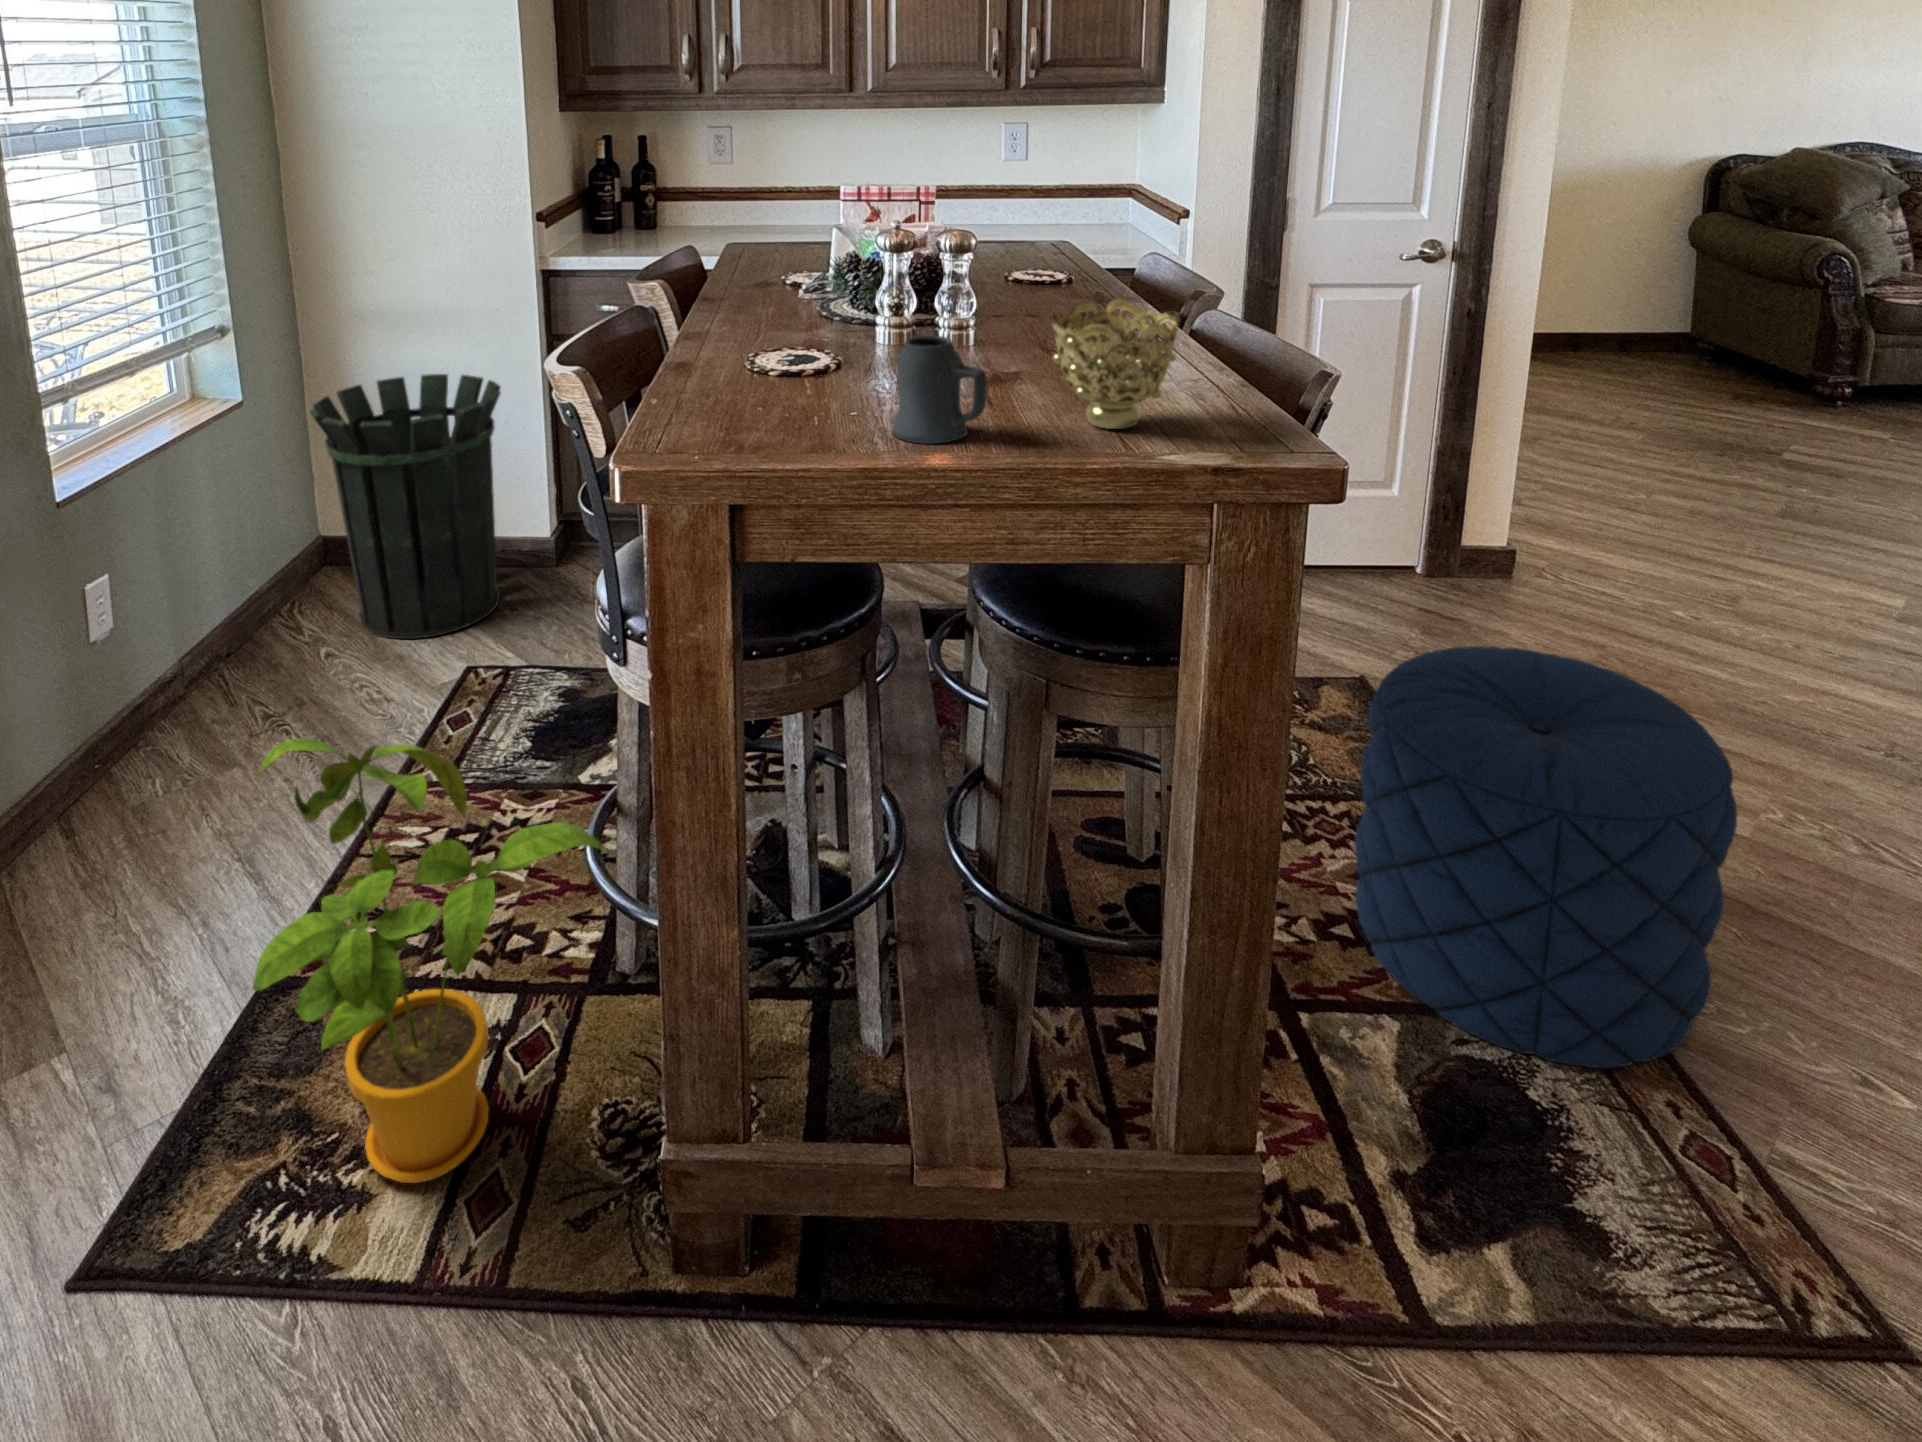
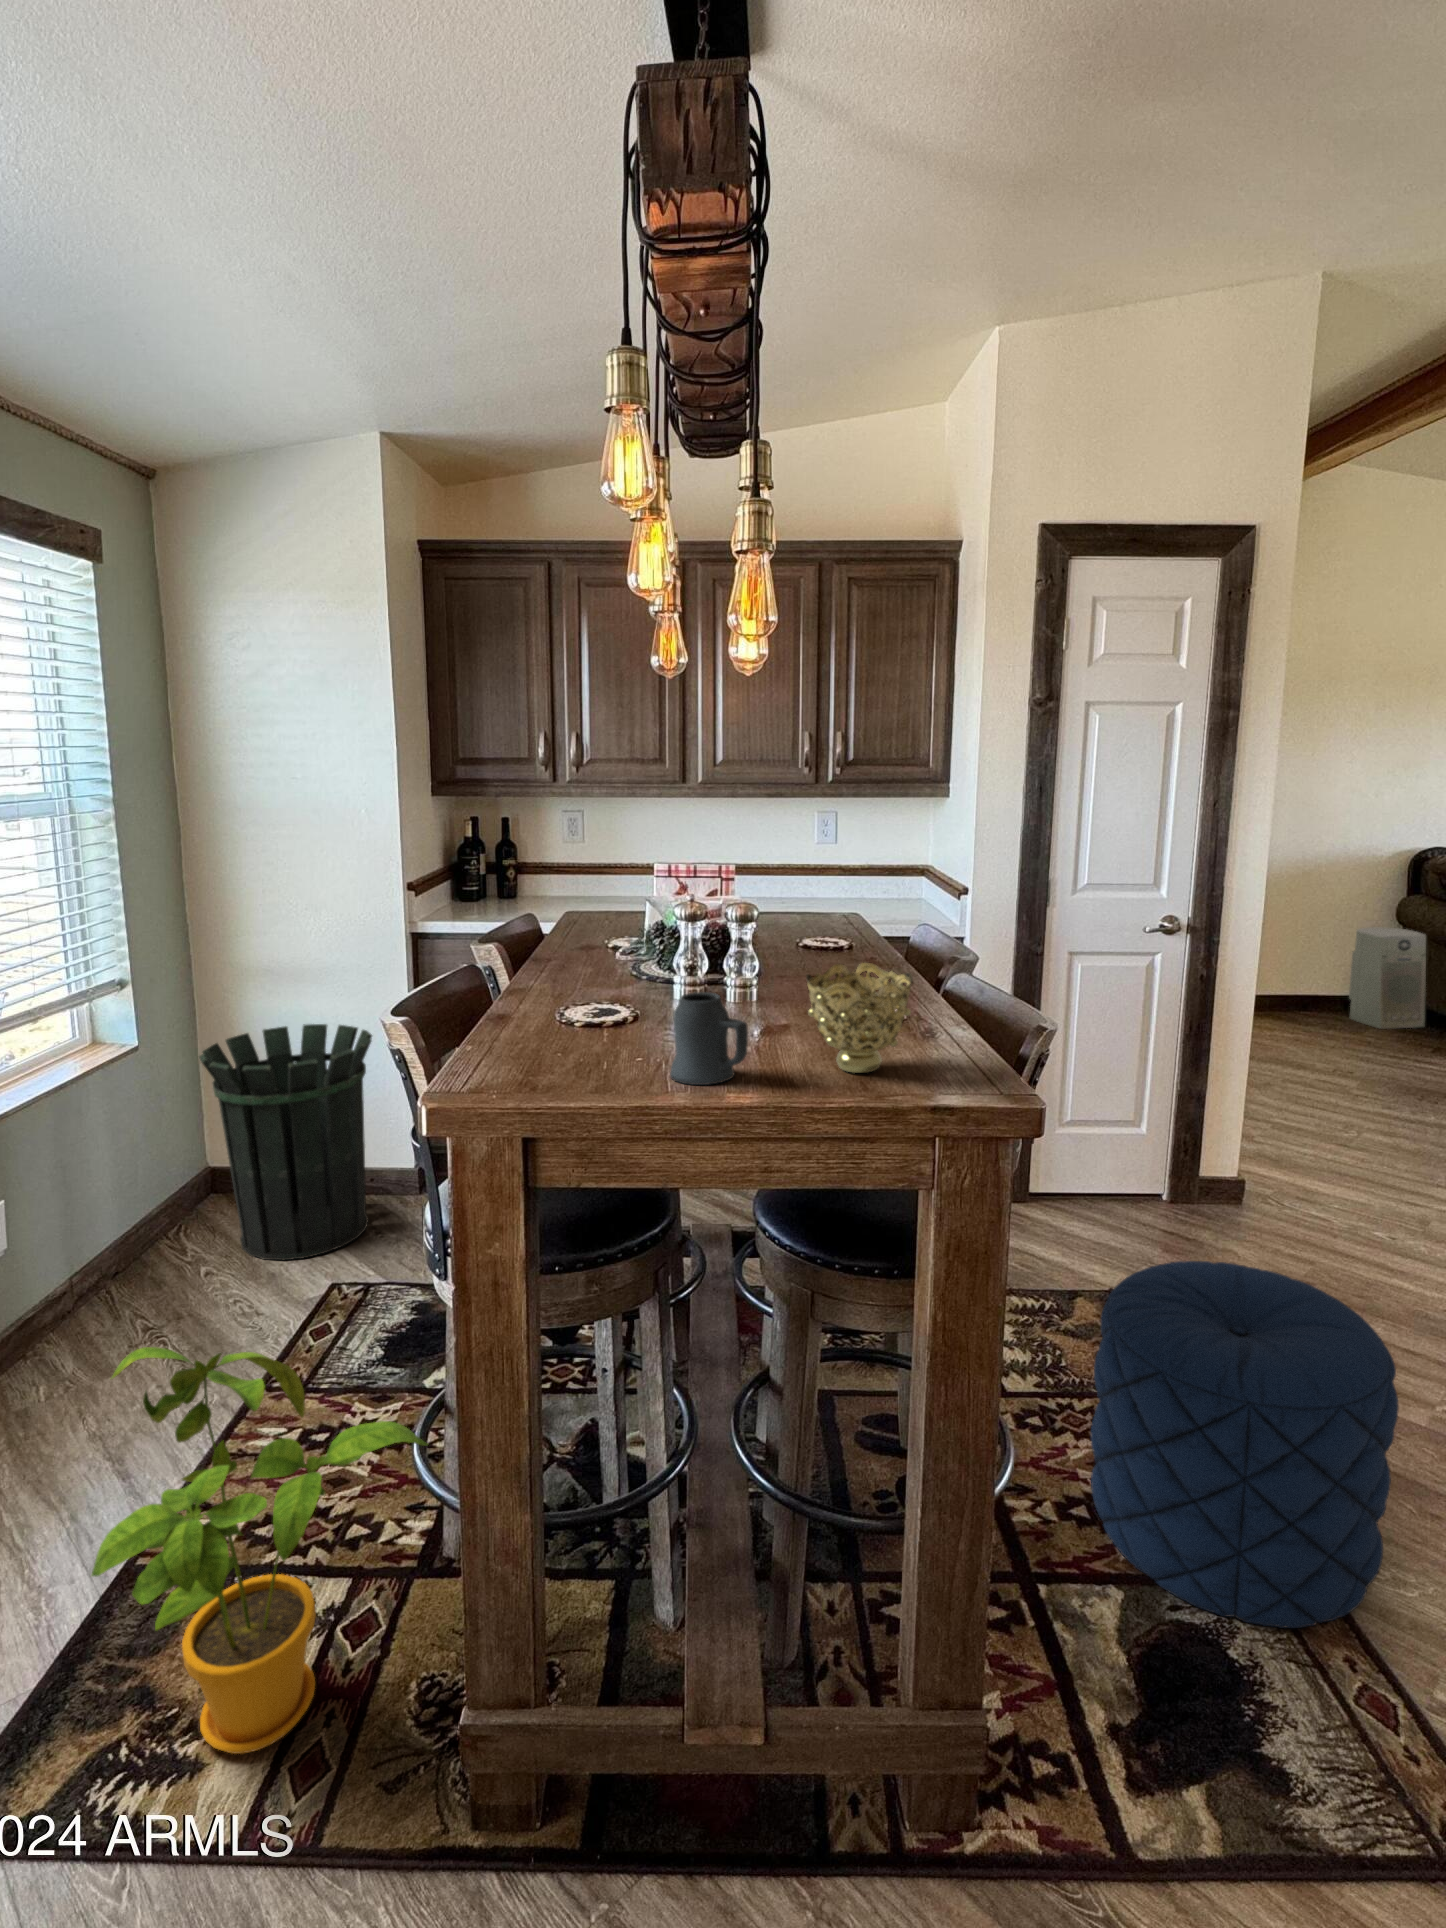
air purifier: none [1622,253,1720,373] -> present [1349,927,1426,1029]

